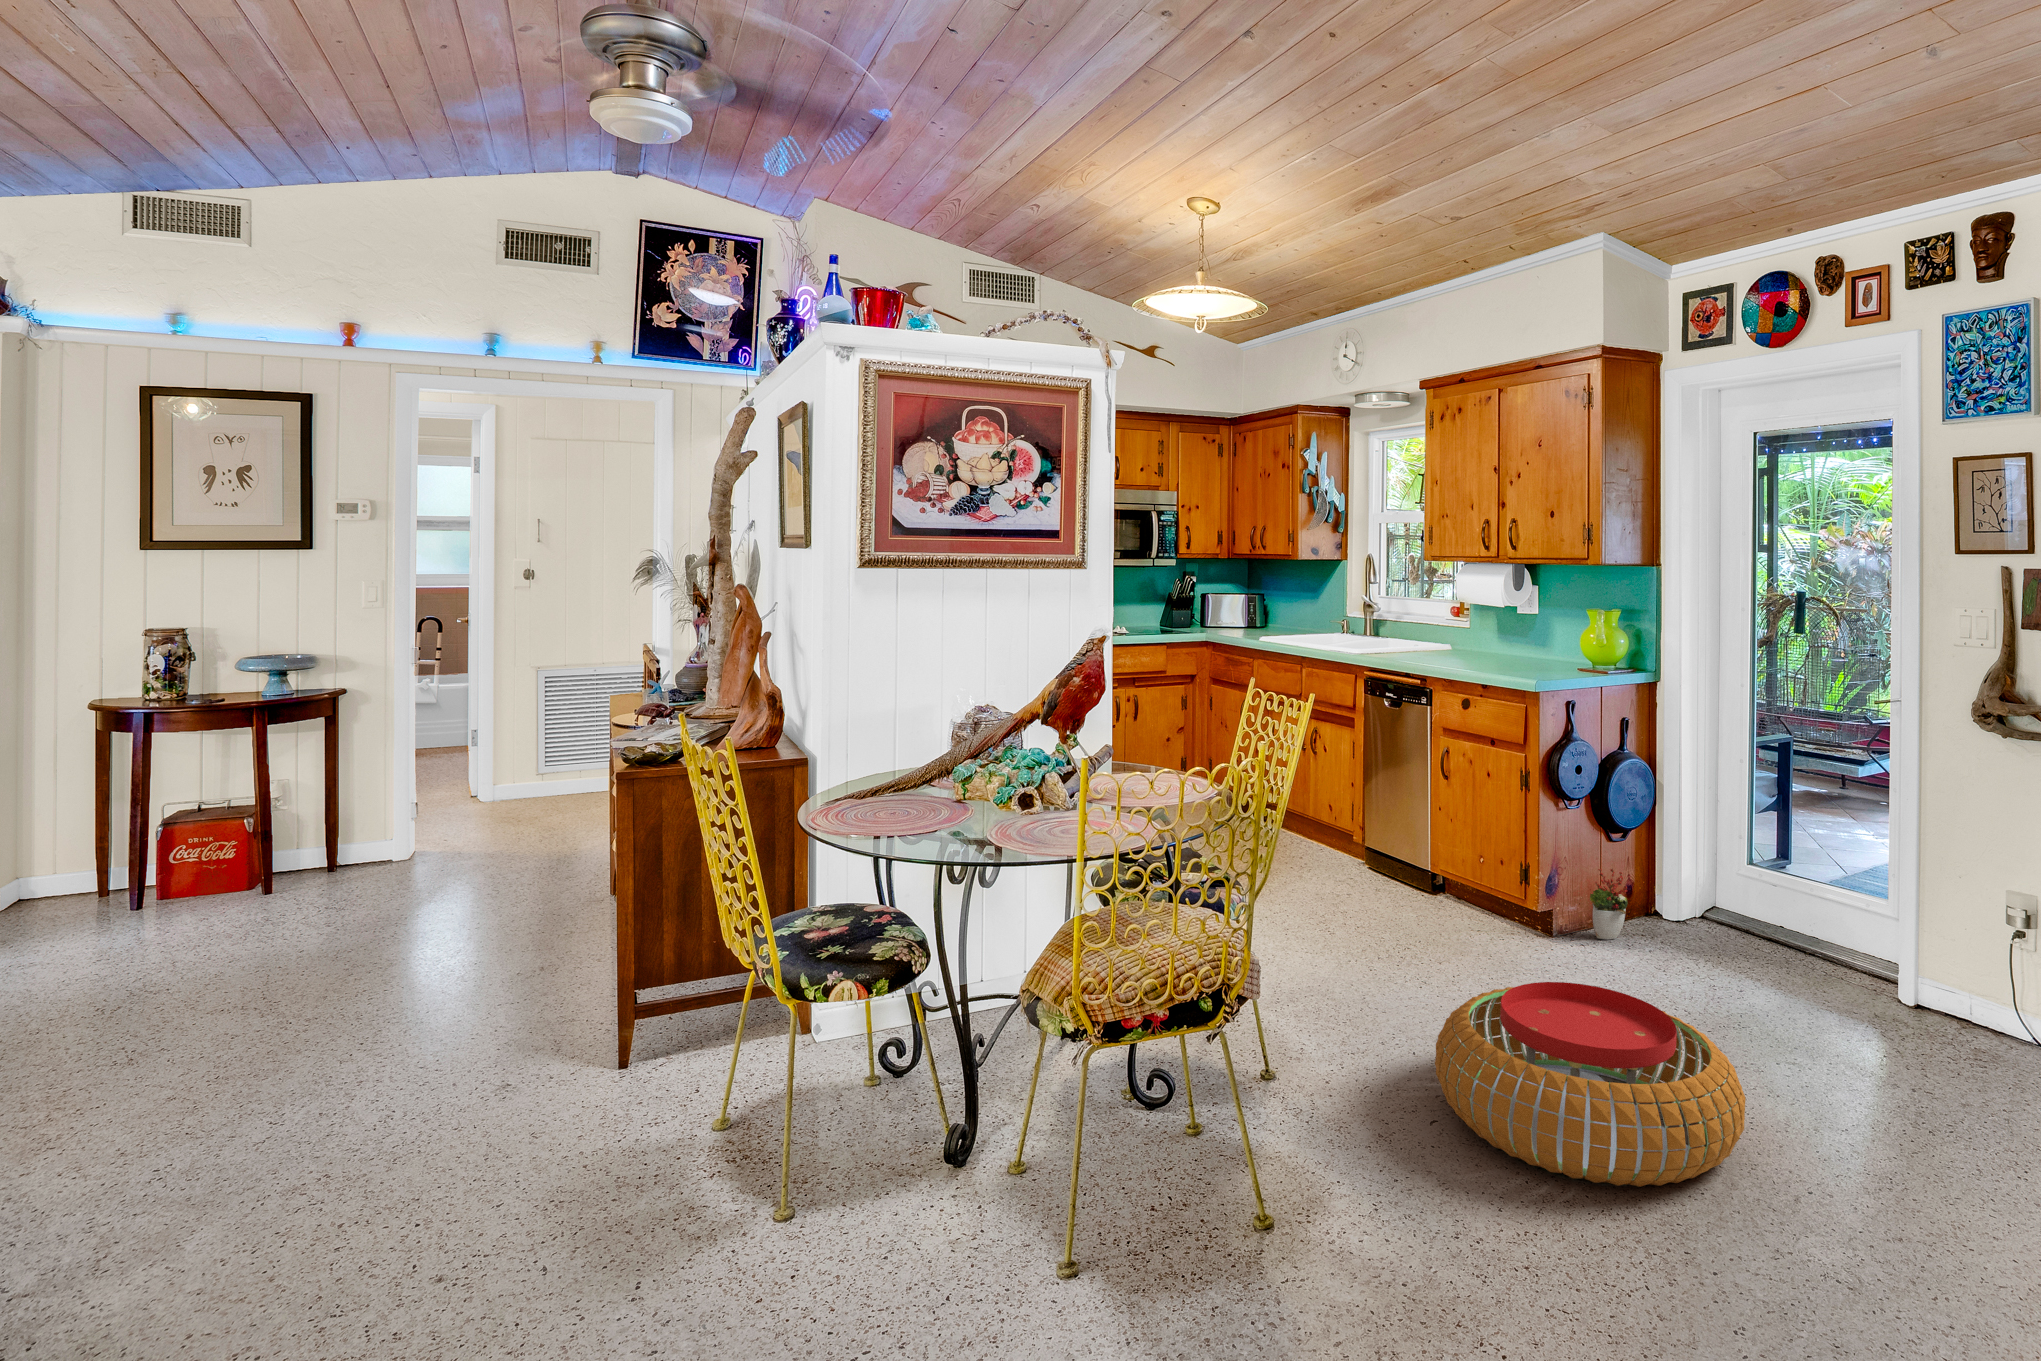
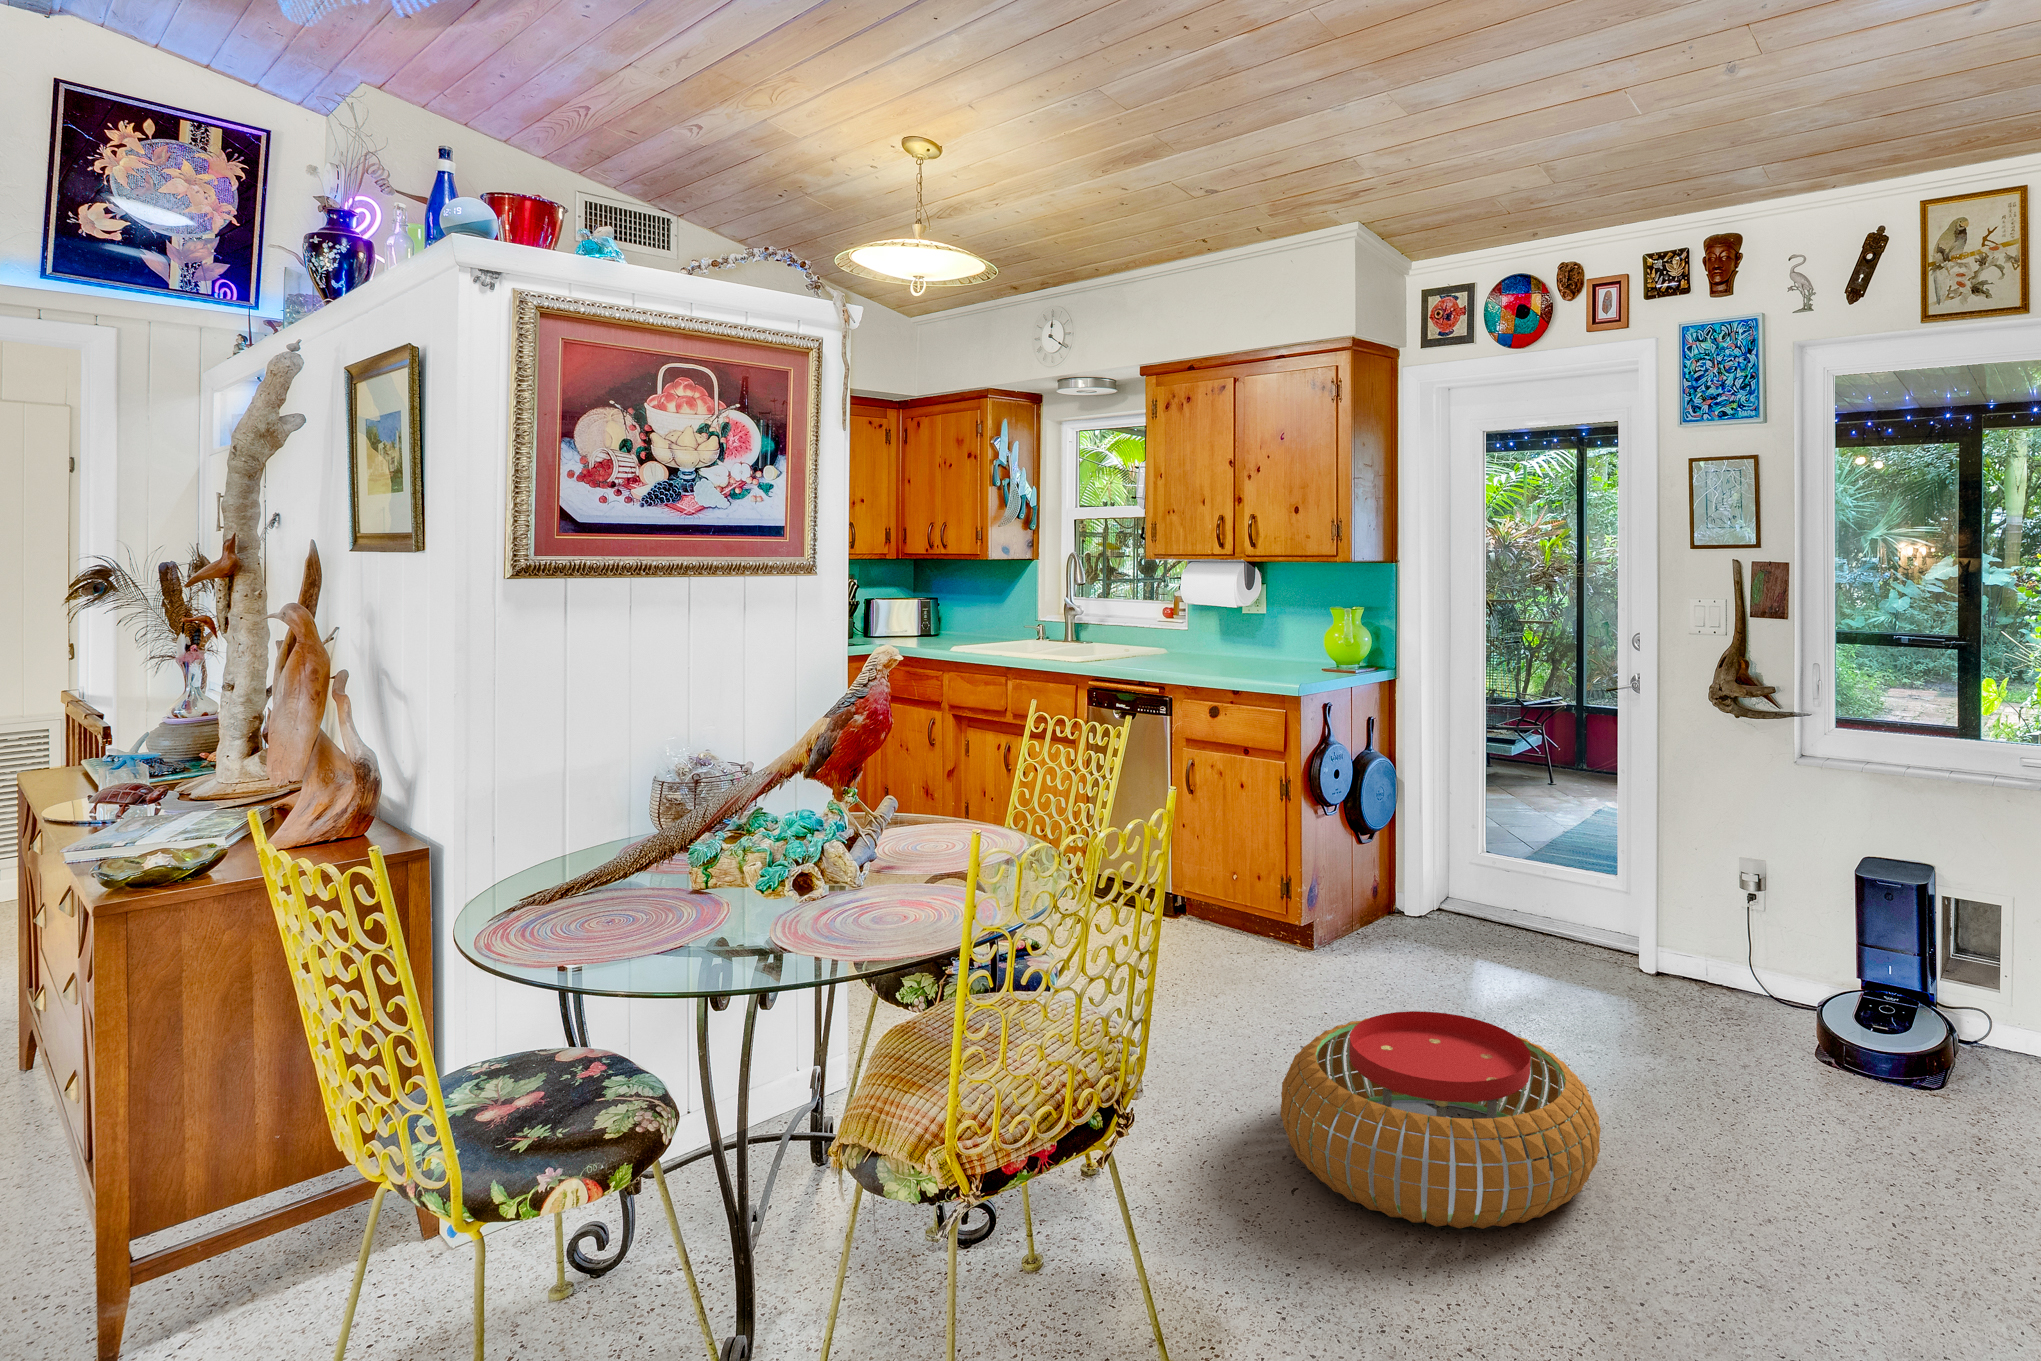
decorative plant: present [1590,869,1628,939] -> none [1350,877,1386,952]

